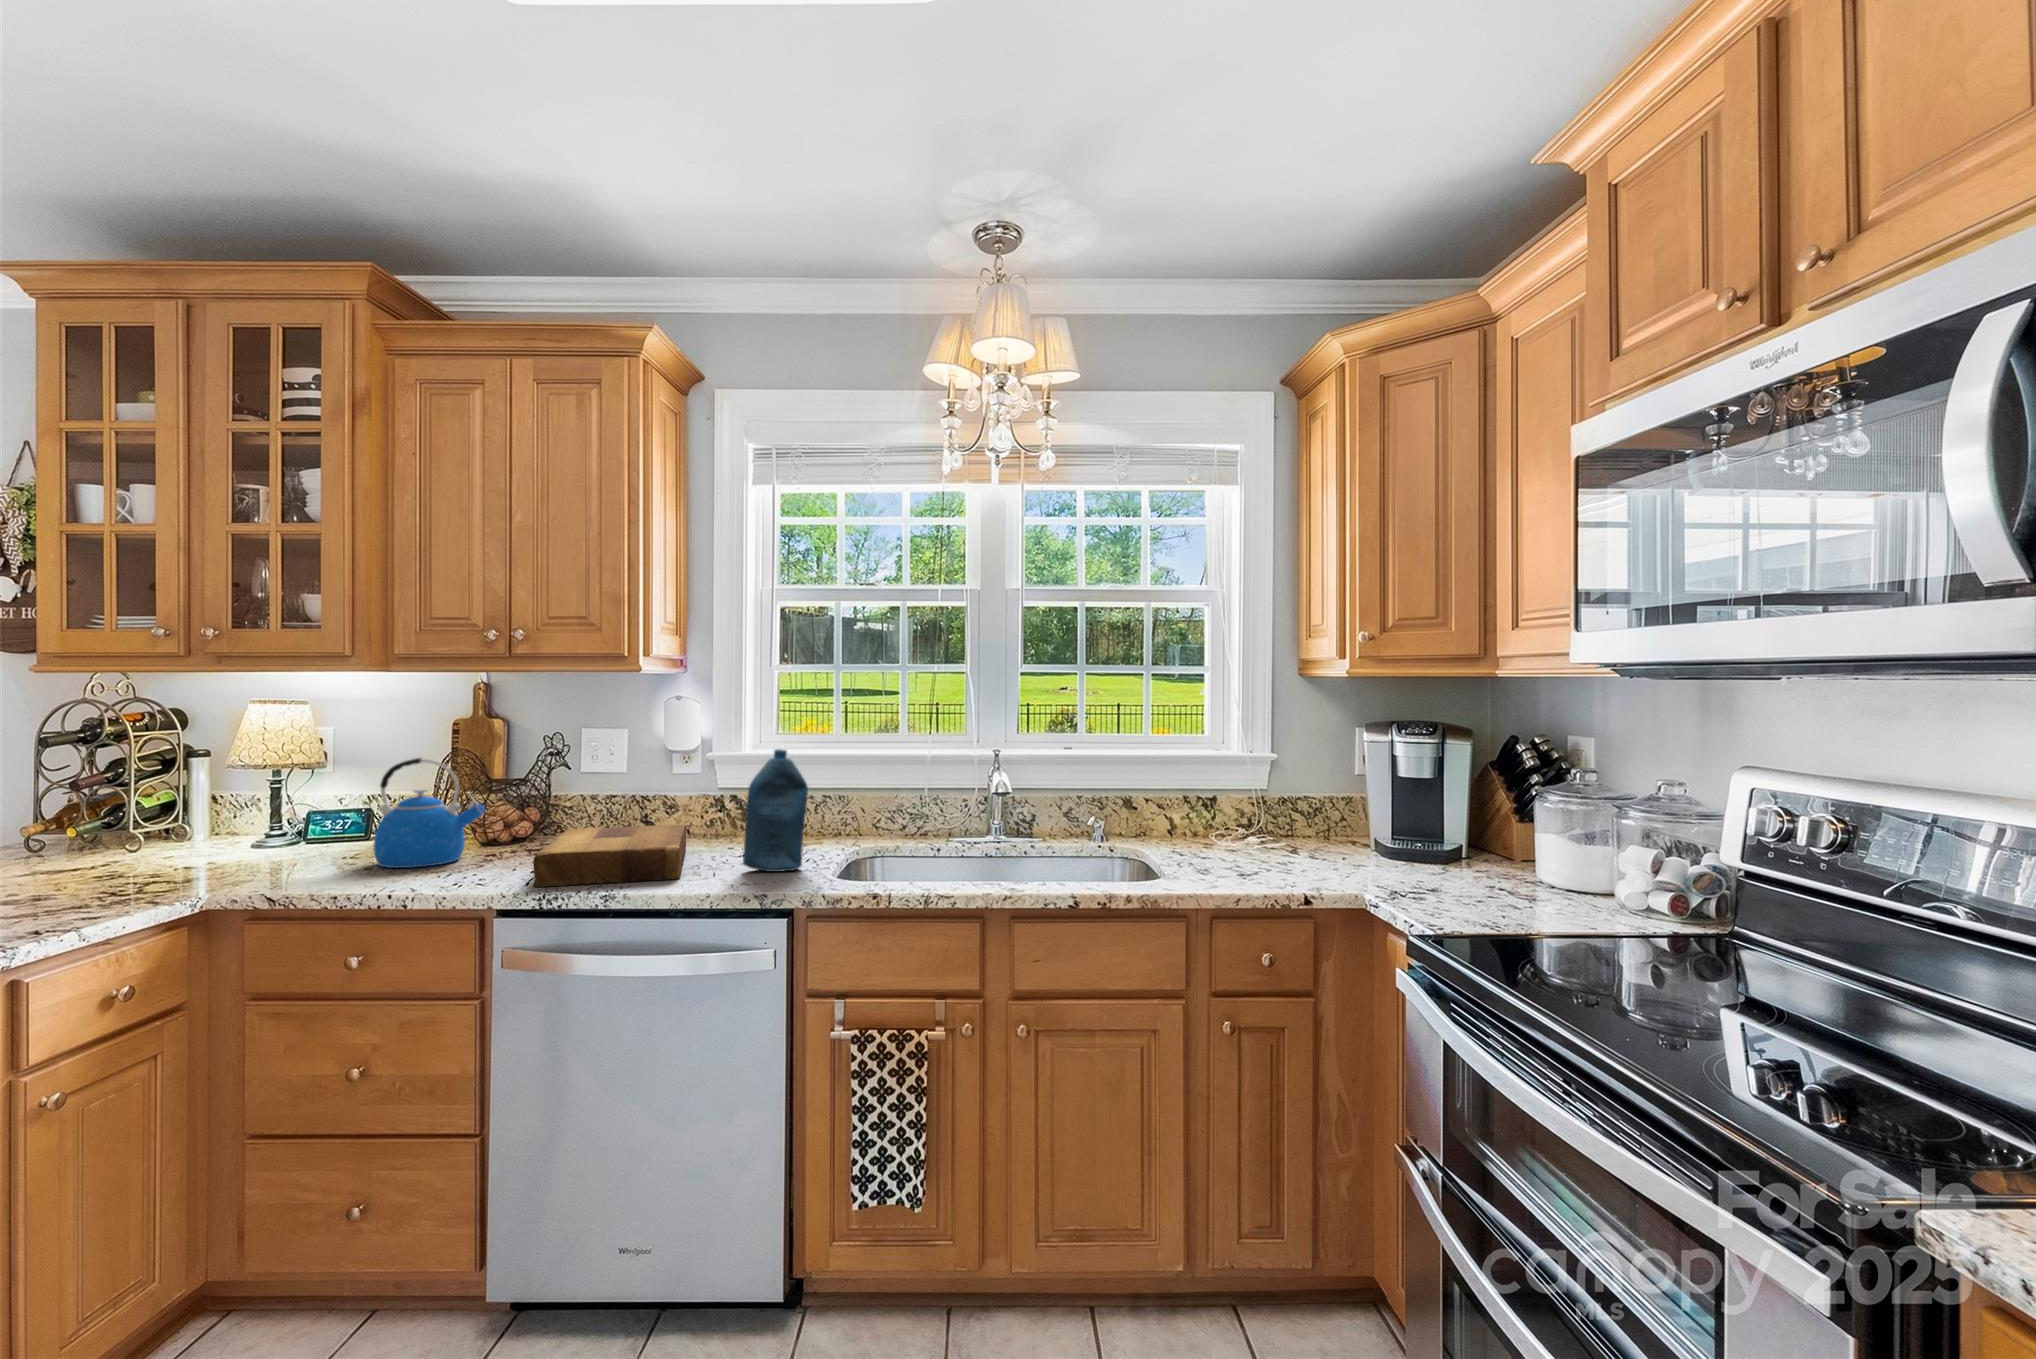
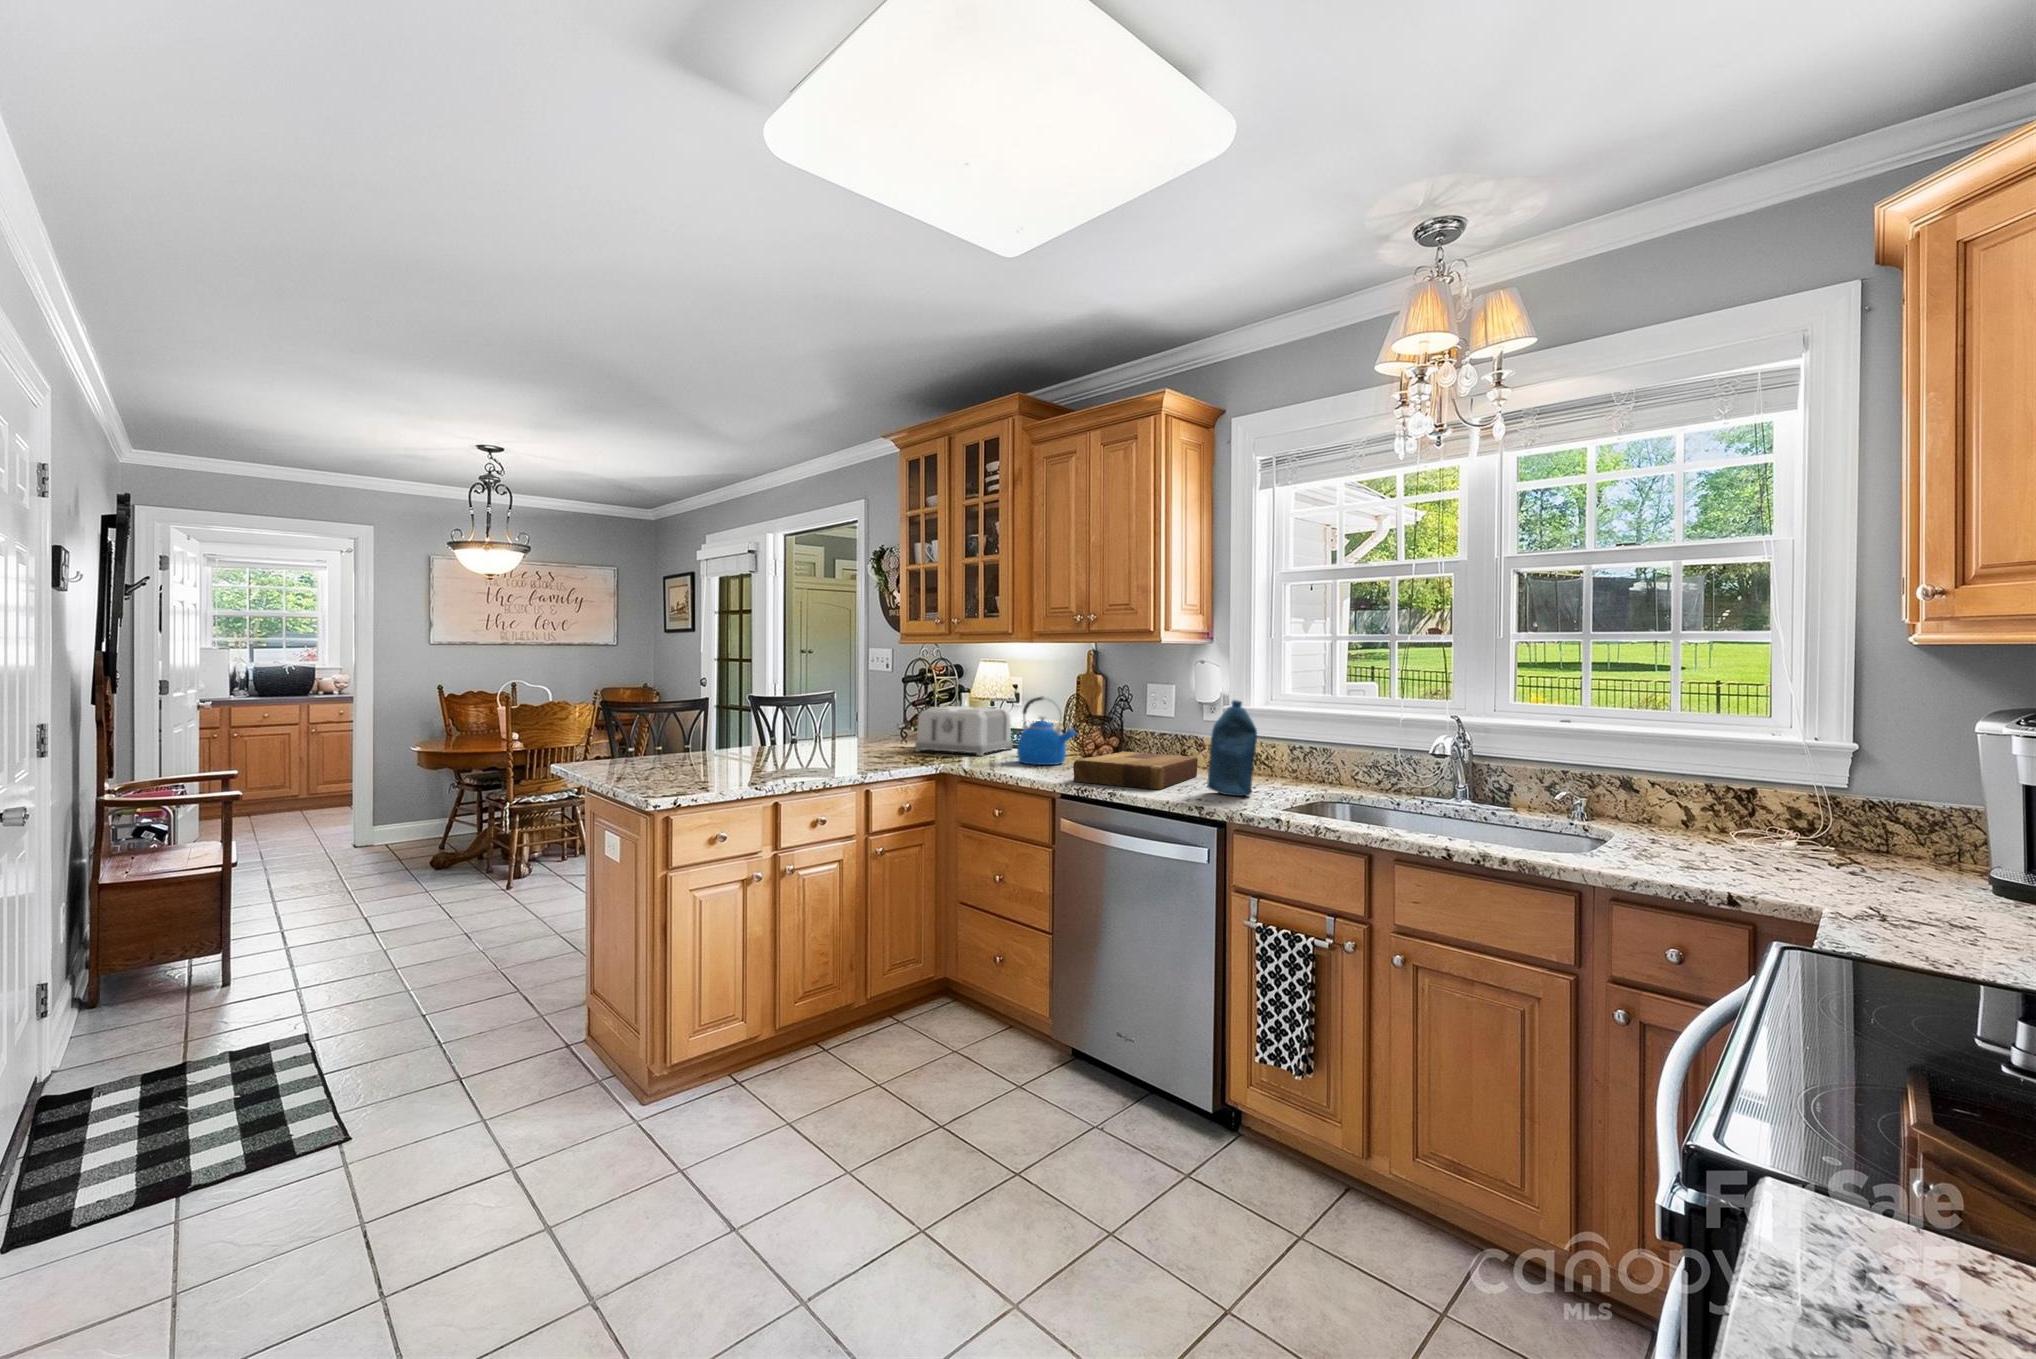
toaster: none [117,779,321,875] -> present [915,706,1012,756]

